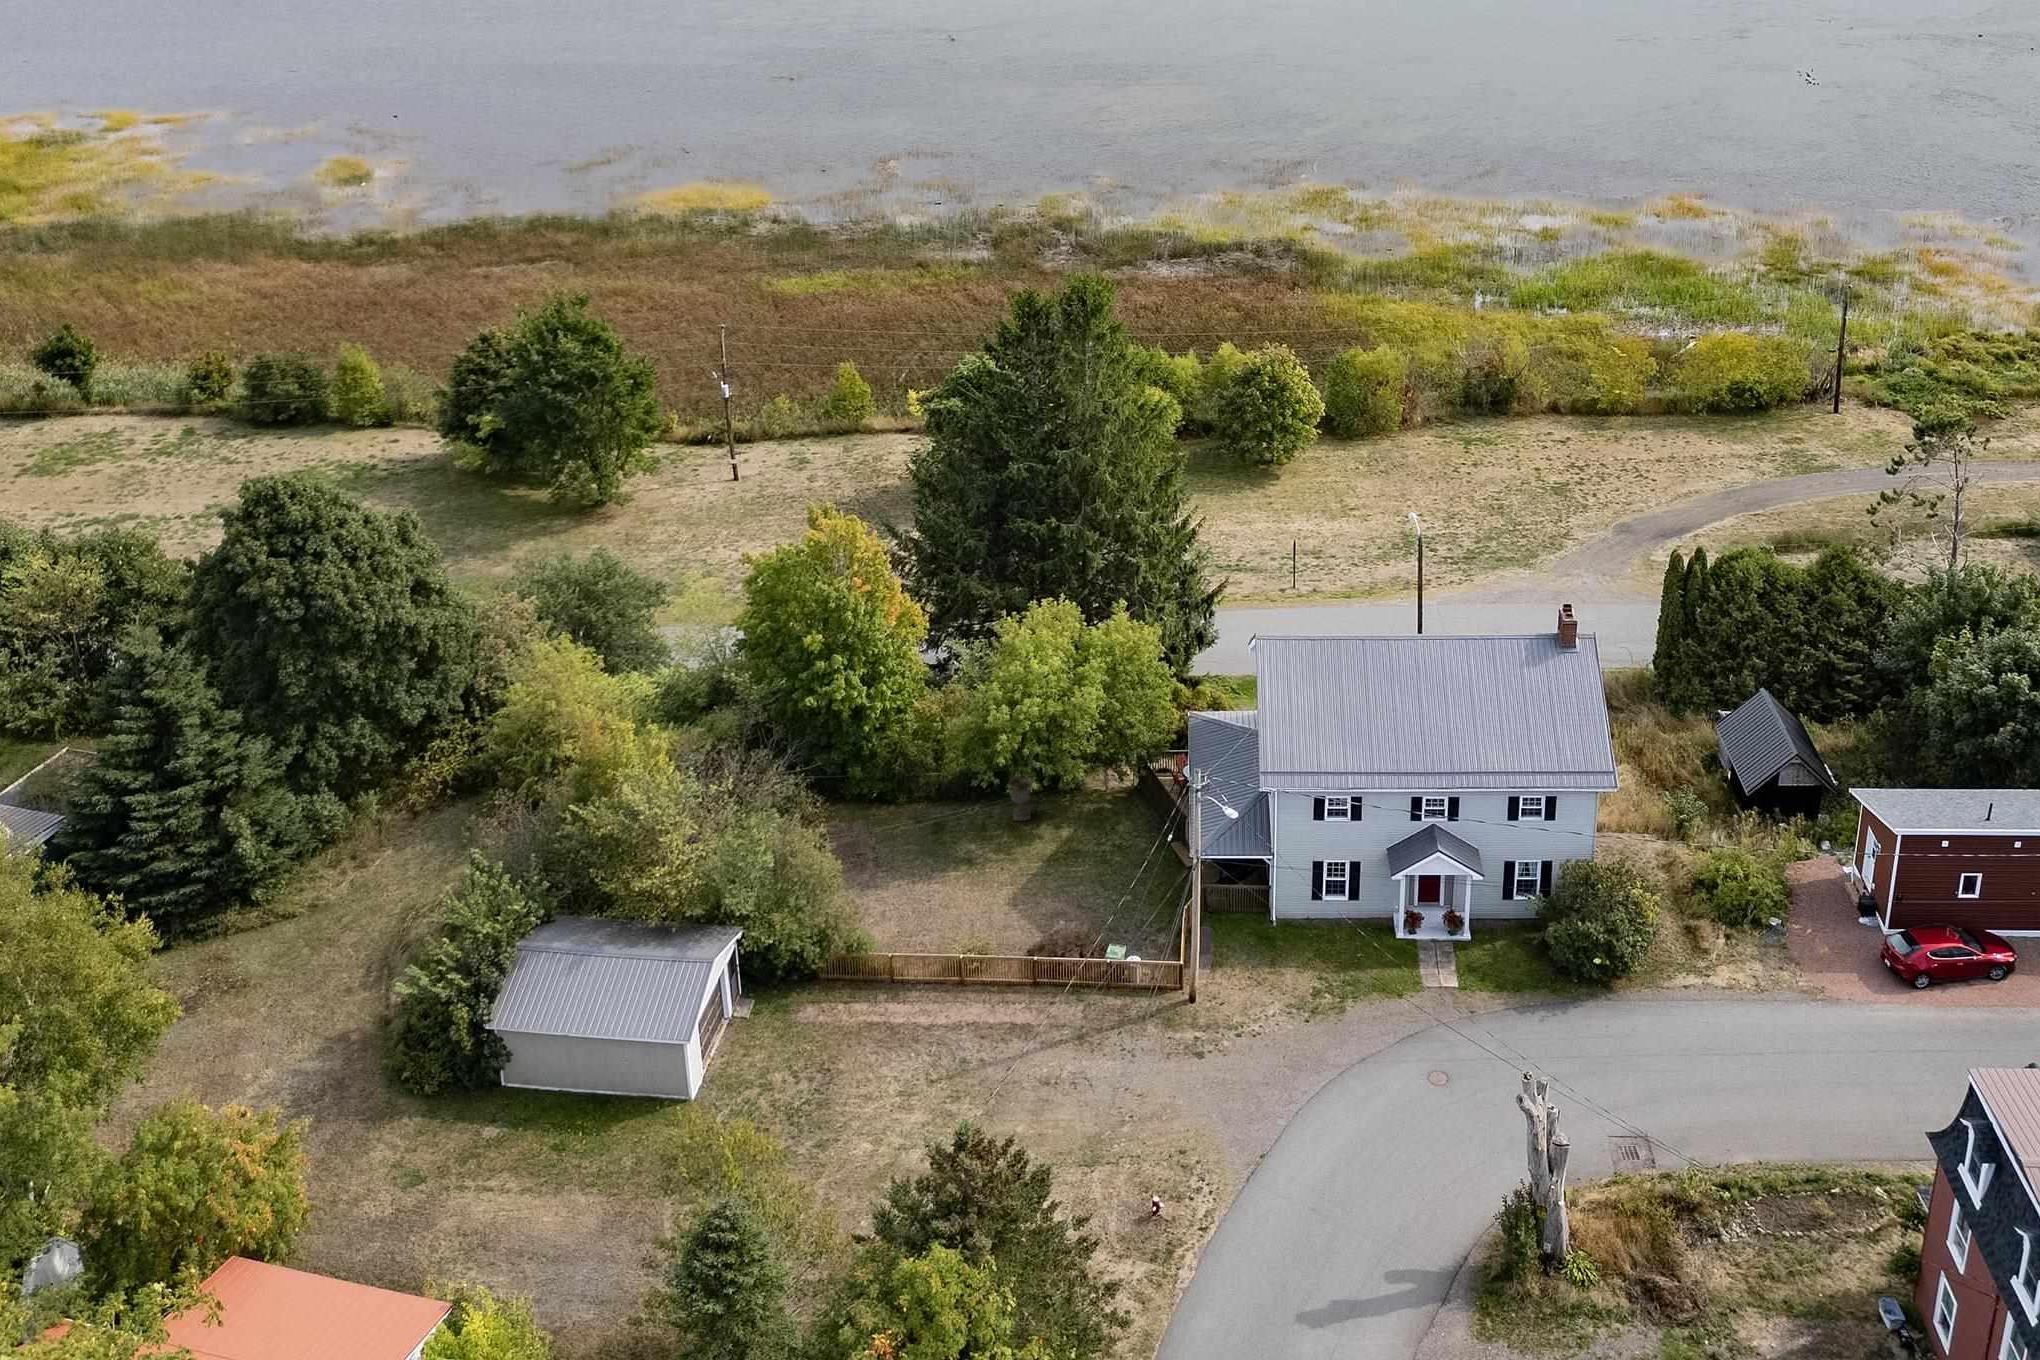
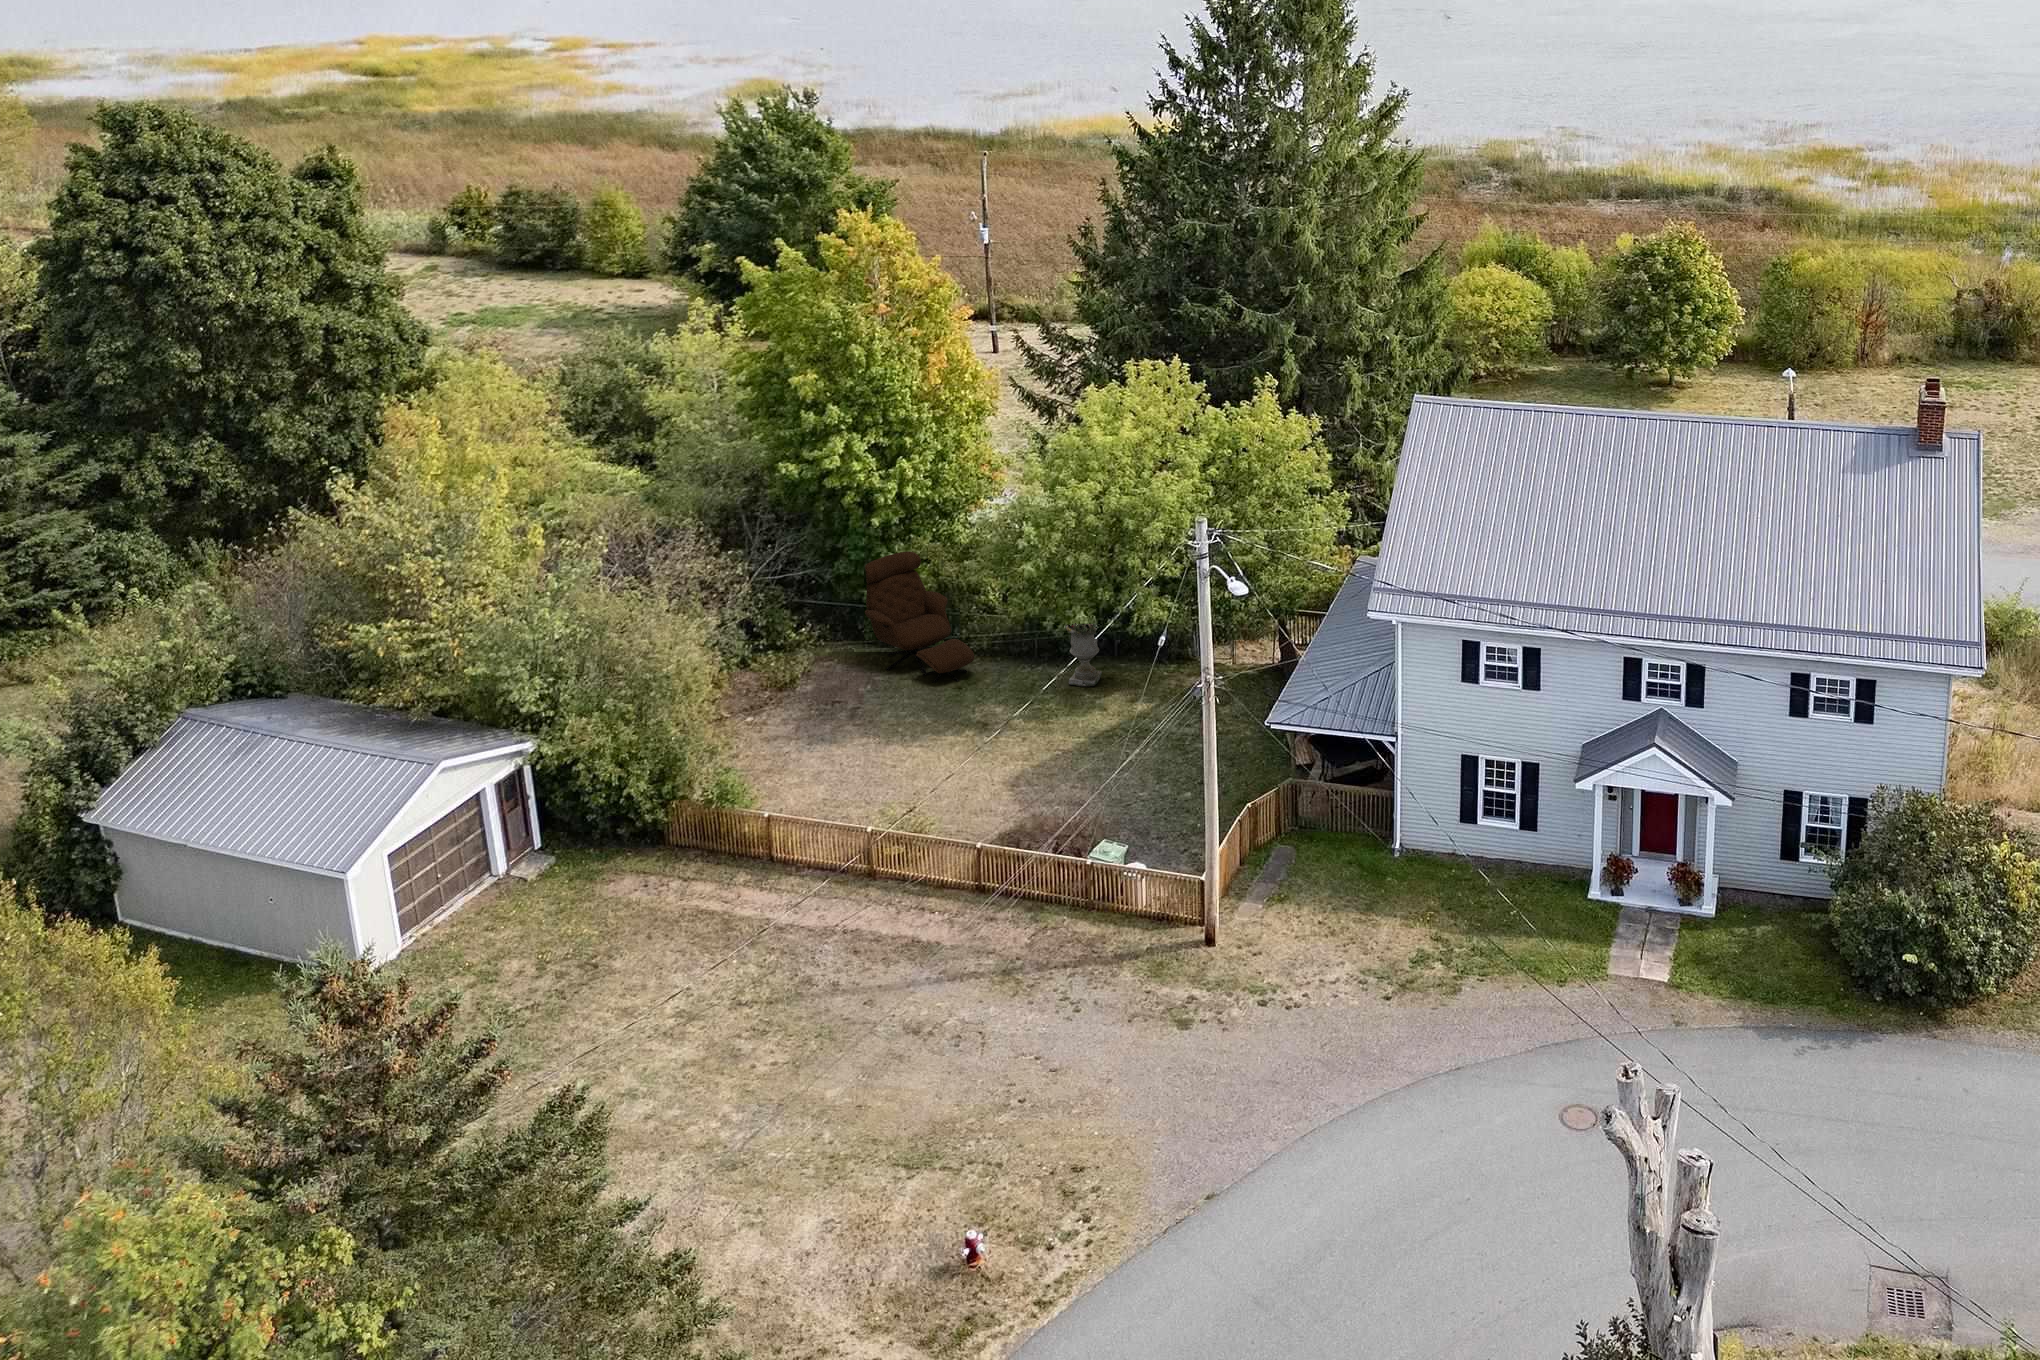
lounge chair: none [866,743,946,834] -> present [865,551,974,683]

